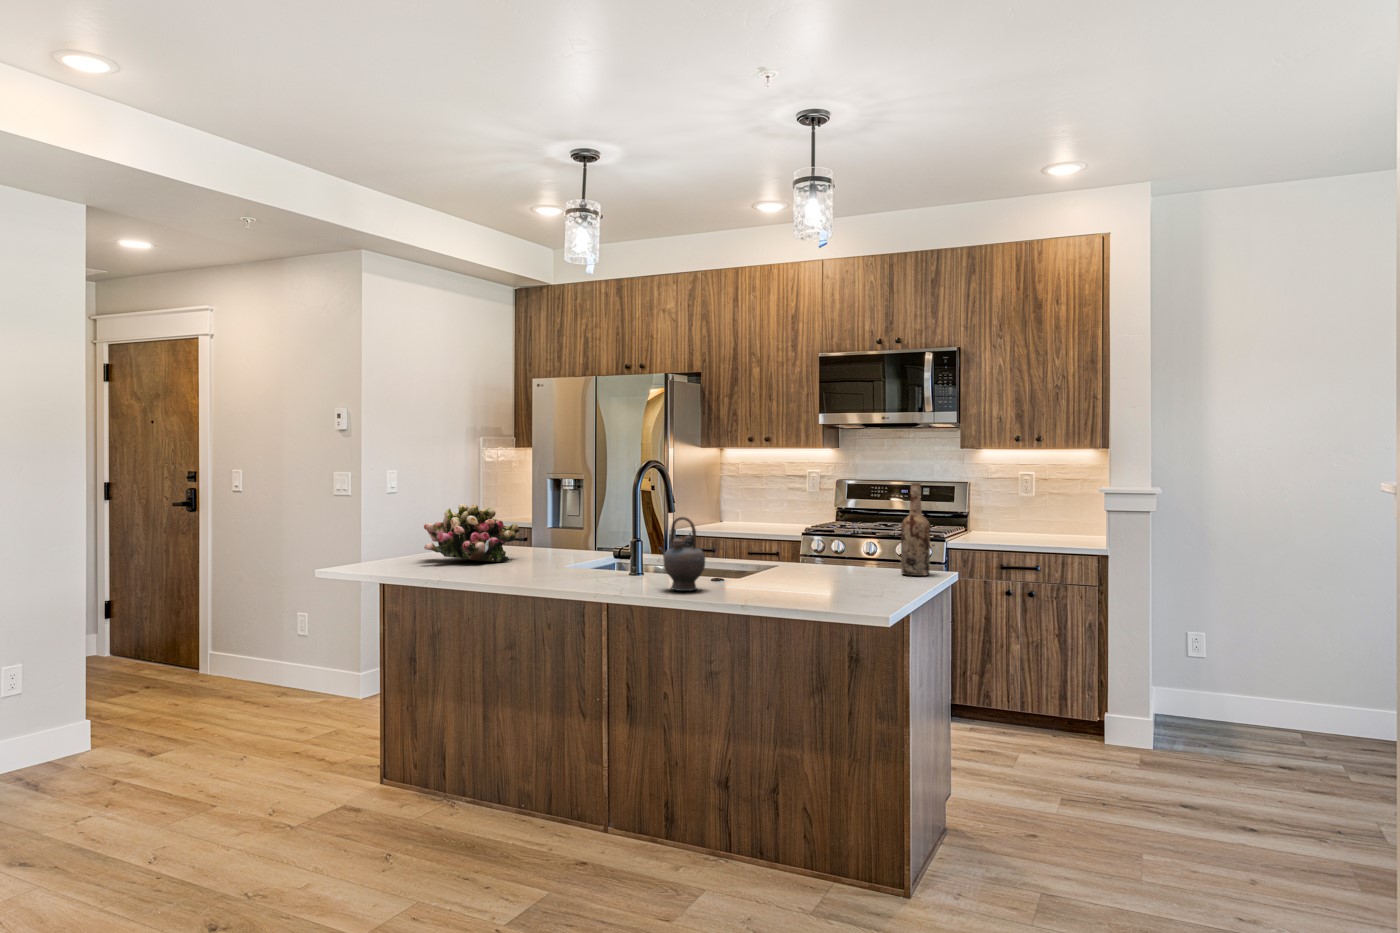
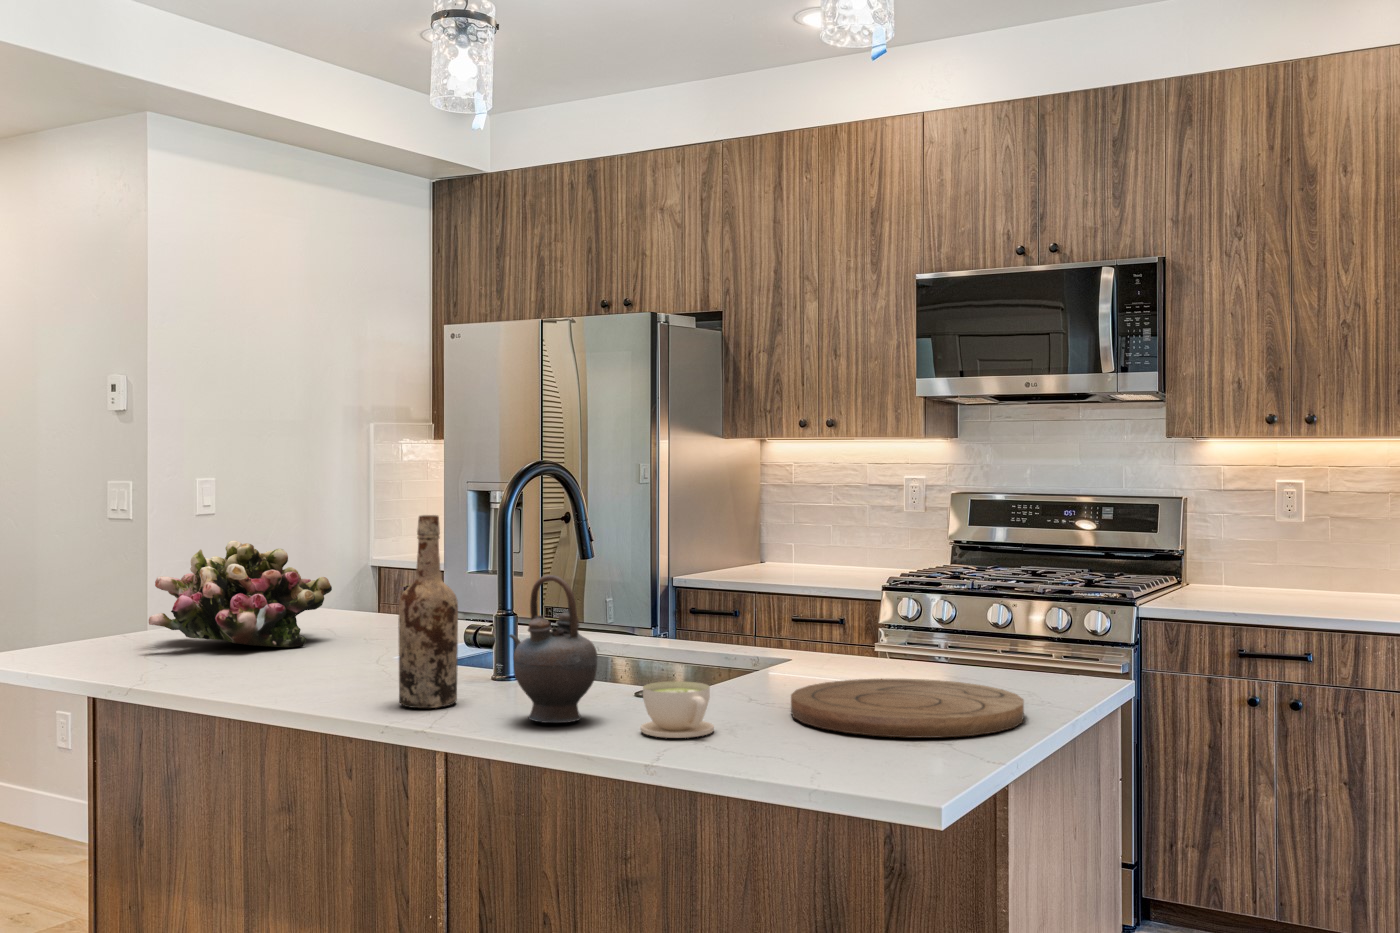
wine bottle: present [901,483,930,576] -> present [398,515,458,708]
coffee cup: none [731,569,768,596] -> present [640,681,714,738]
cutting board: none [799,571,915,594] -> present [791,679,1024,738]

